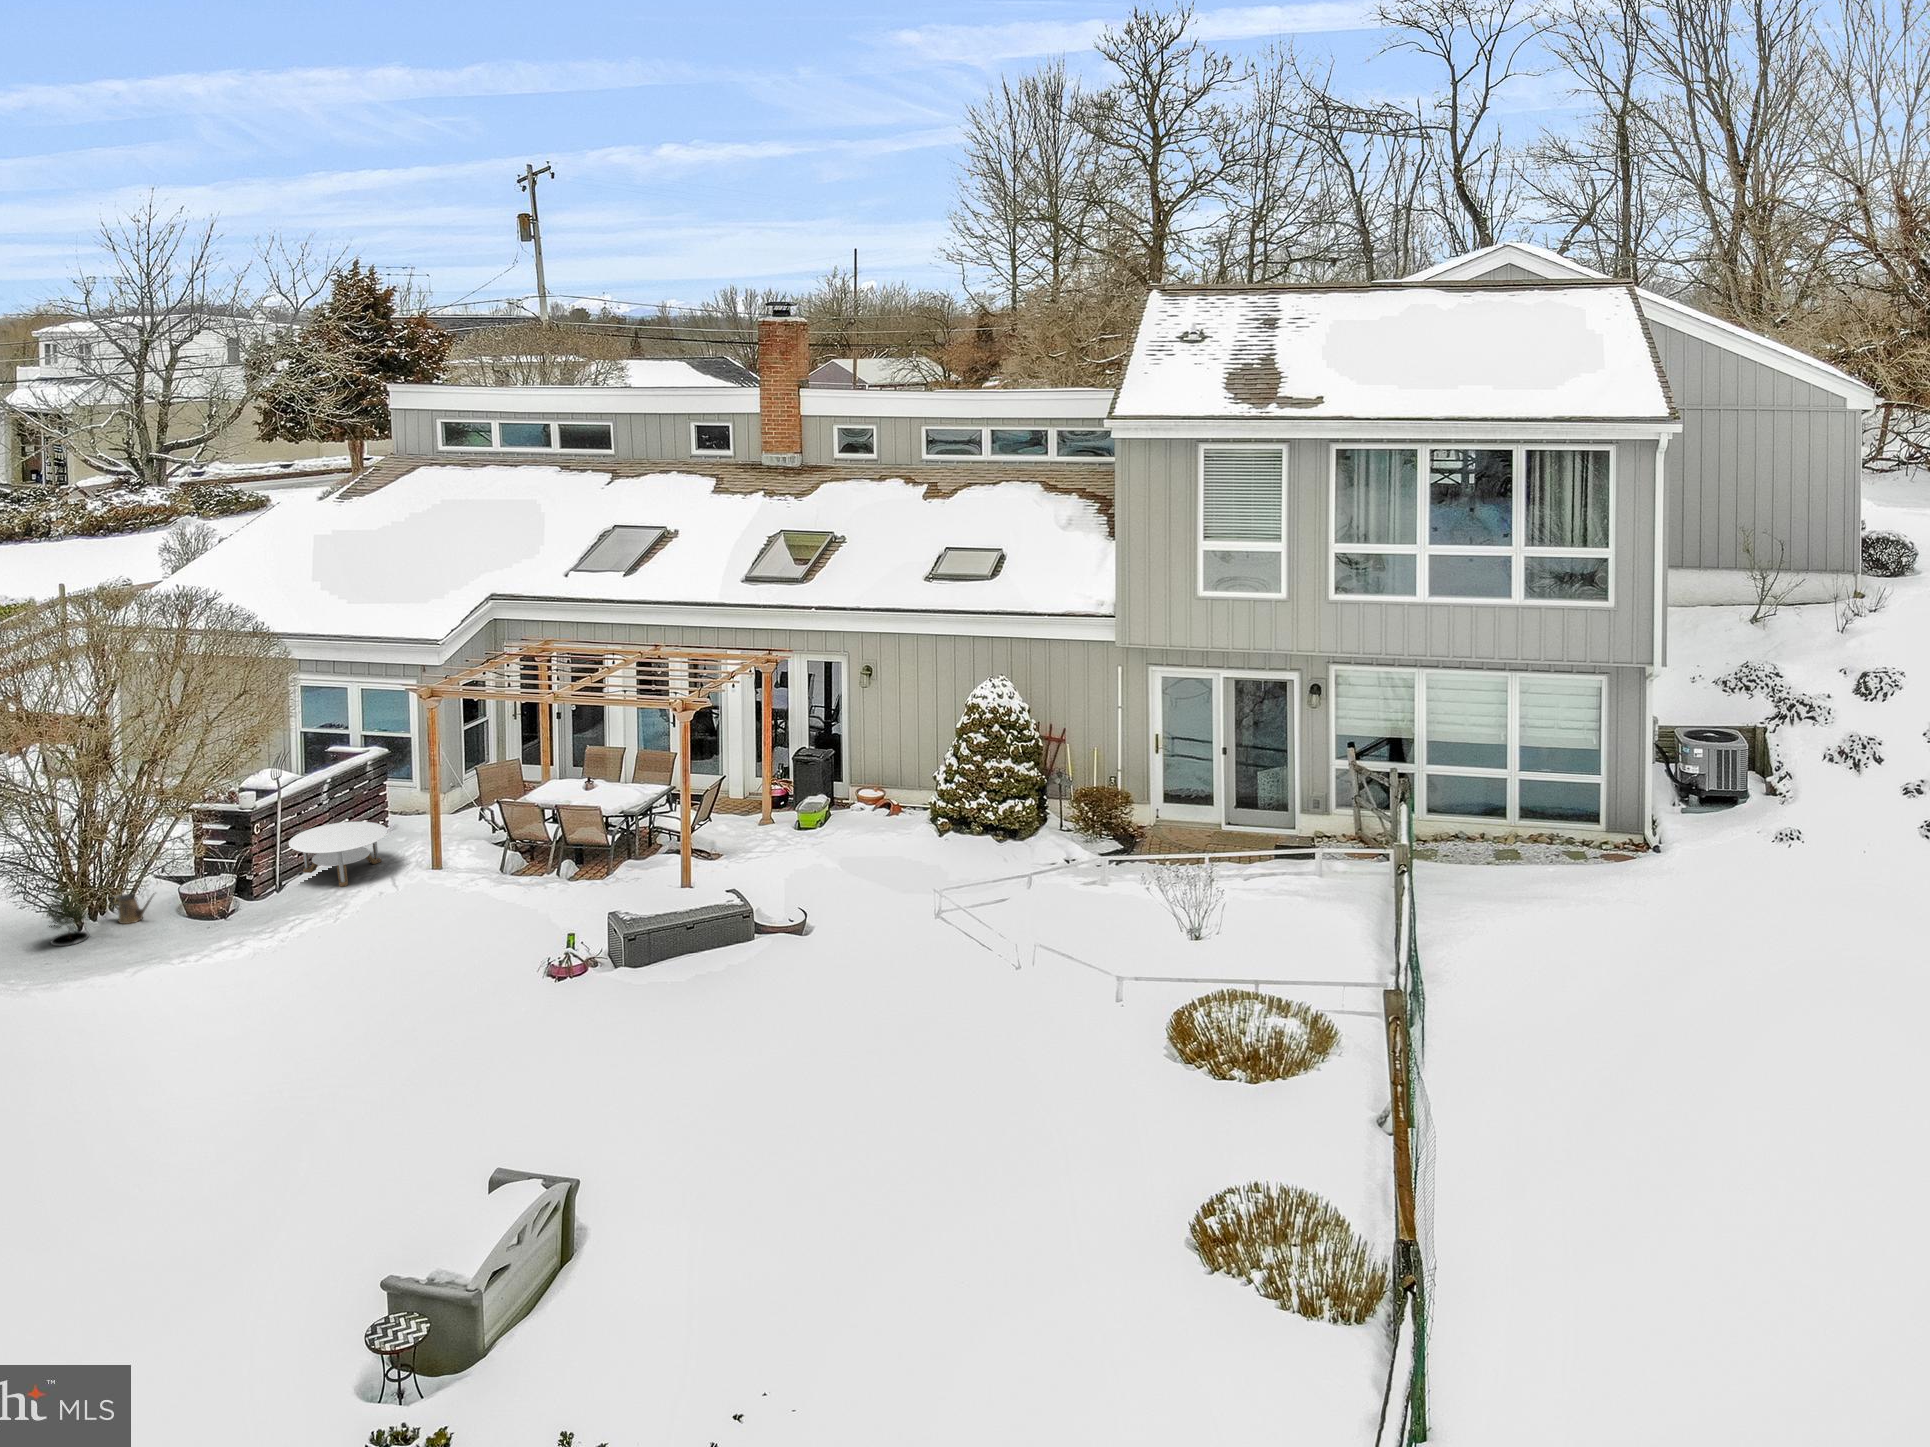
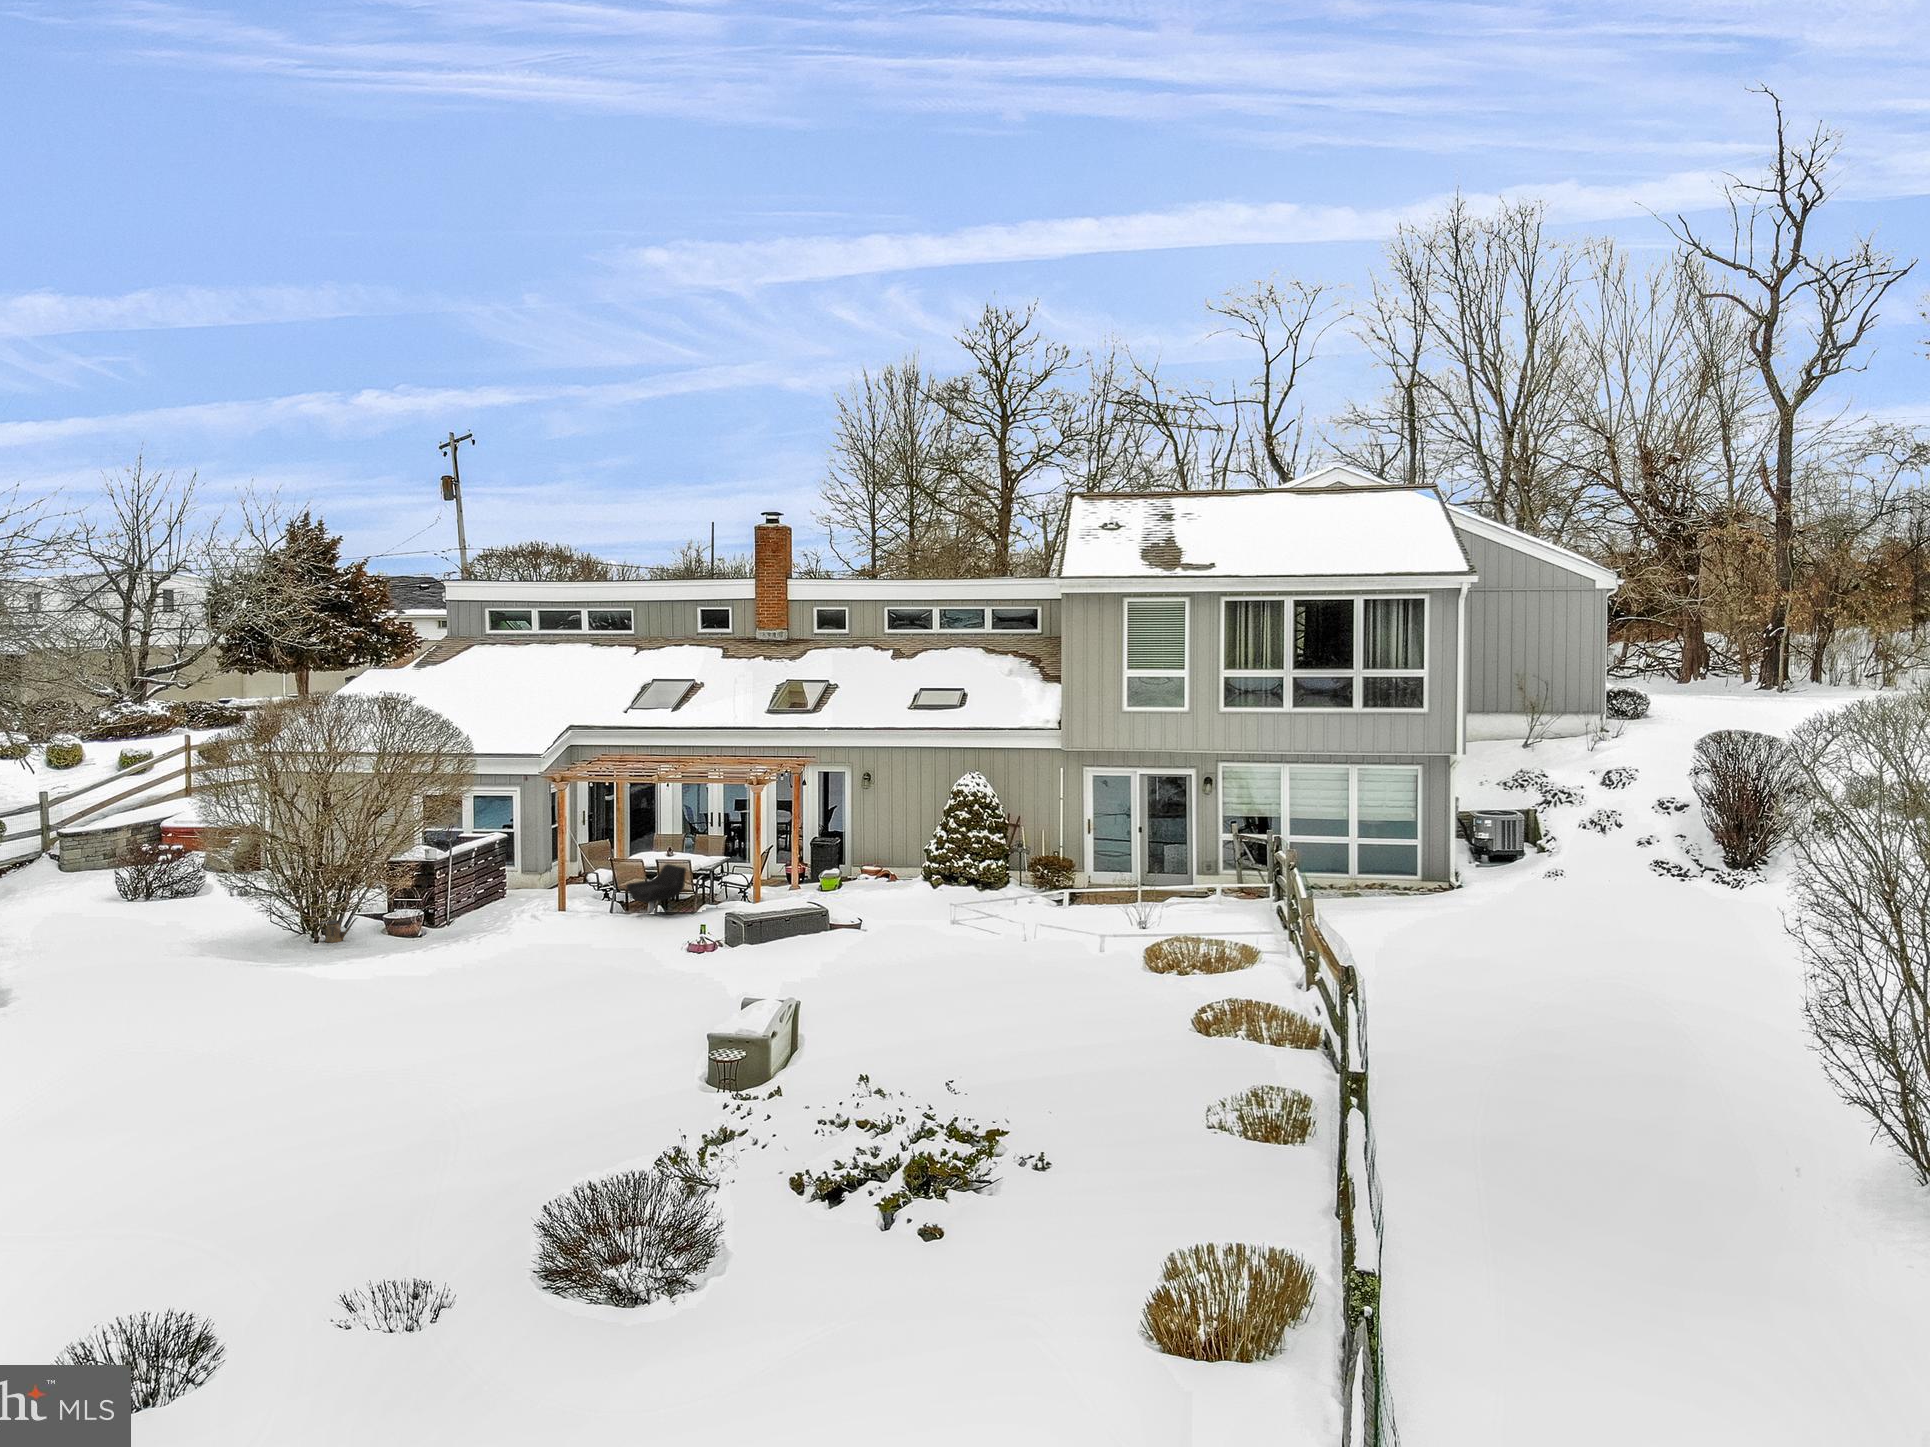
lounge chair: none [521,809,597,885] -> present [626,864,686,915]
round table: present [289,821,388,887] -> none [444,880,519,922]
potted tree: present [46,886,89,946] -> none [278,904,310,953]

